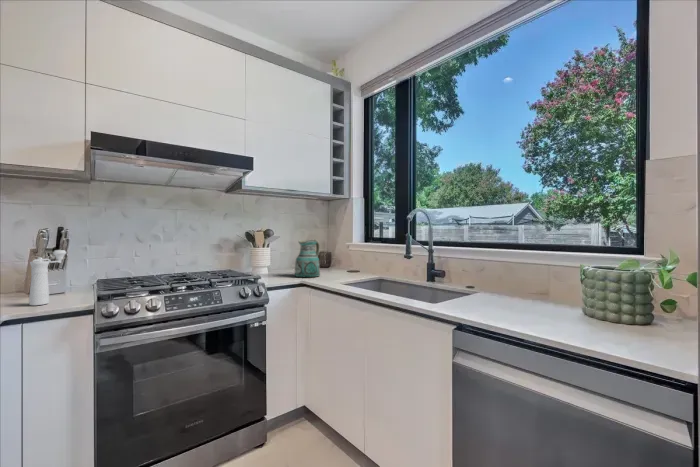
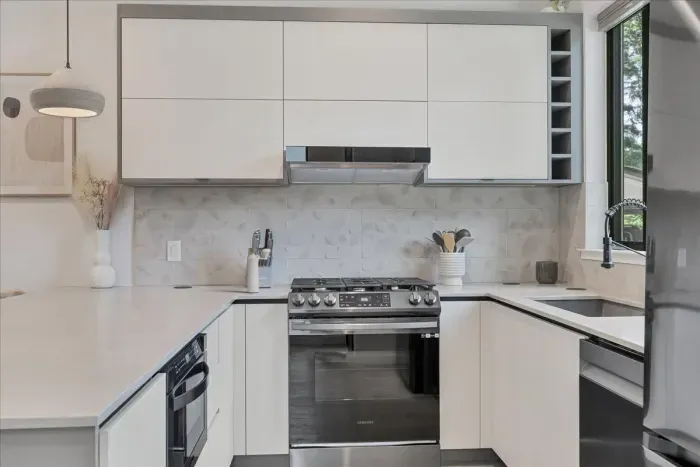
ceramic pitcher: present [295,240,320,277] -> none [489,242,527,290]

